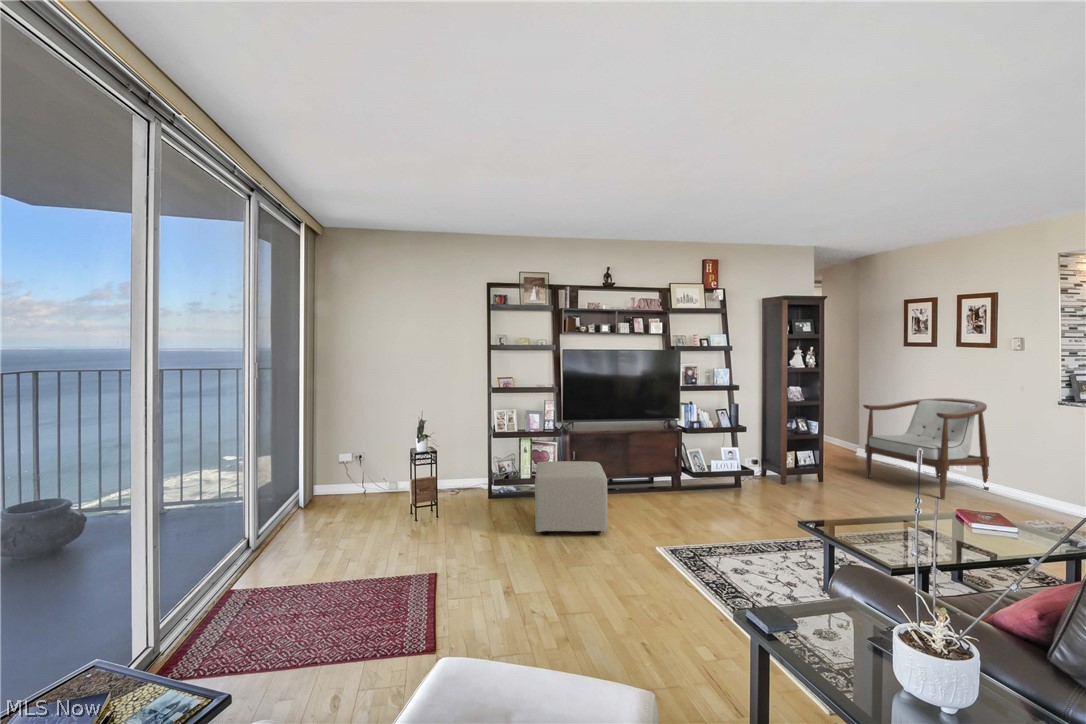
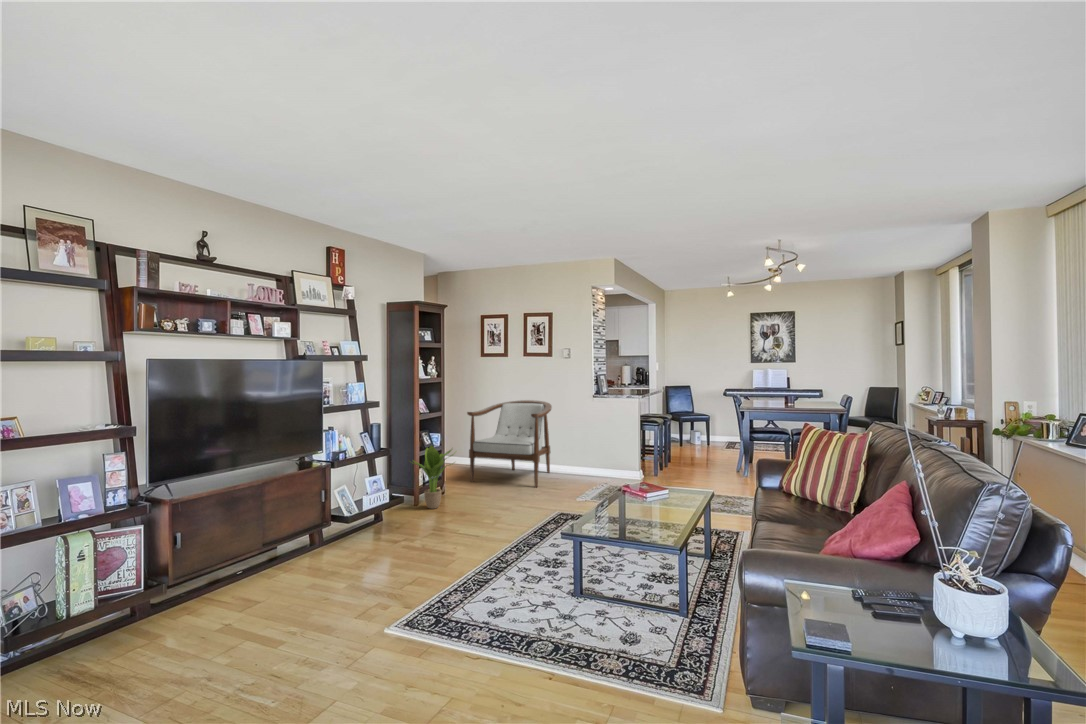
potted plant: none [768,429,820,490] -> present [415,446,452,509]
ottoman: present [535,461,608,534] -> none [138,537,308,693]

